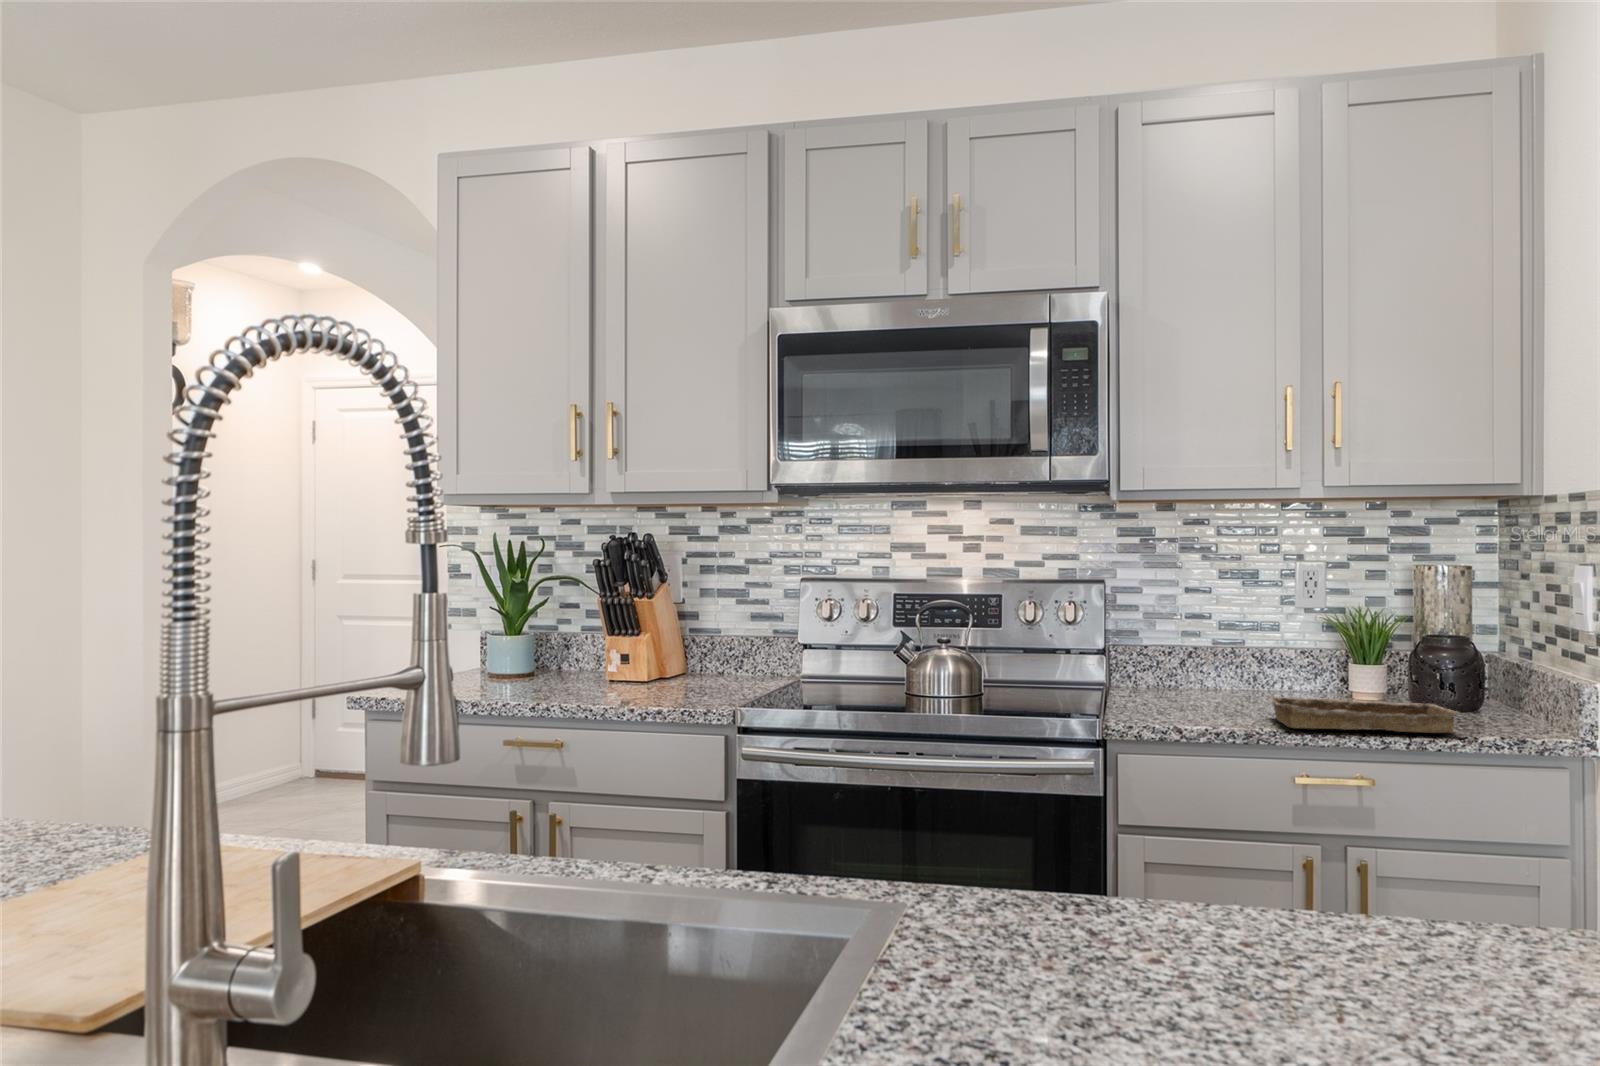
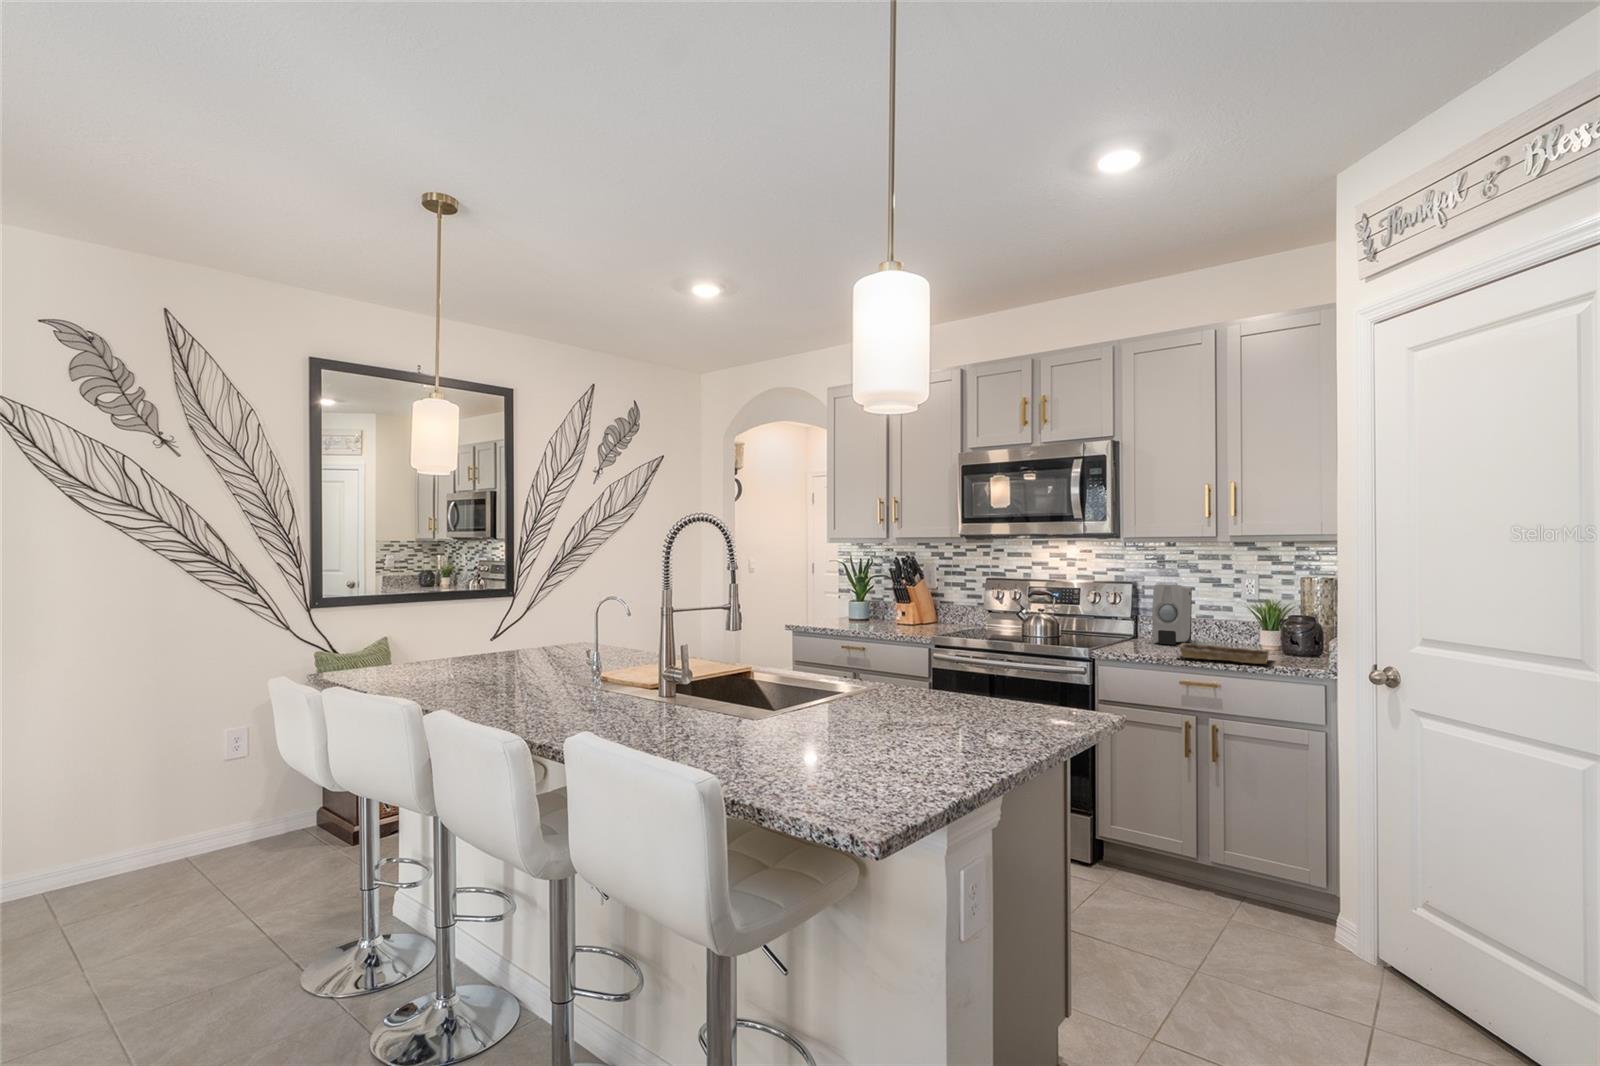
soap dispenser: none [1168,582,1227,699] -> present [1152,585,1192,645]

